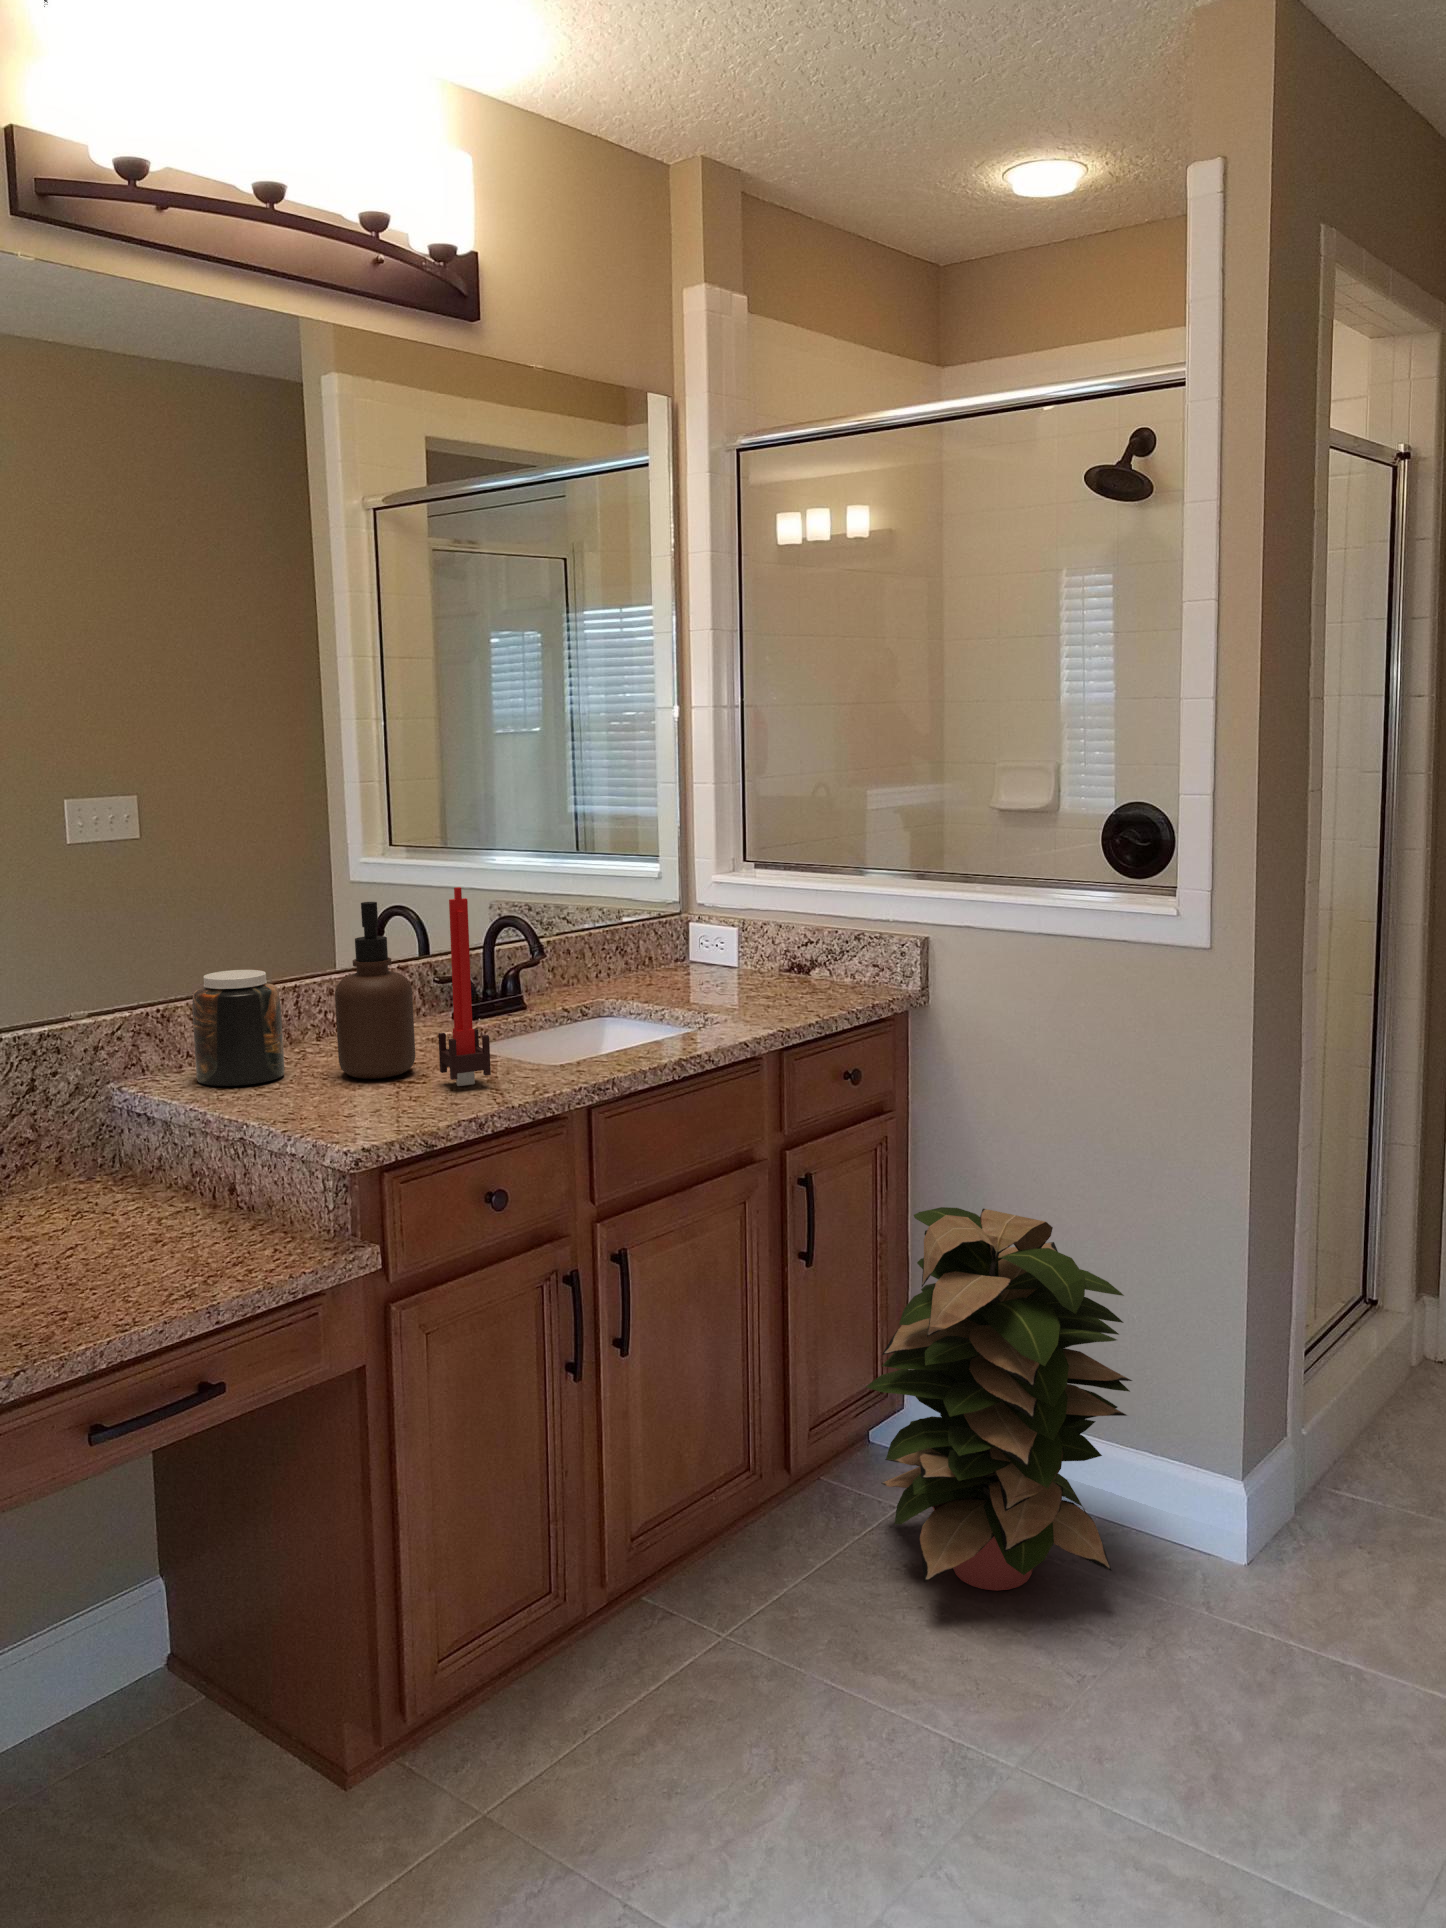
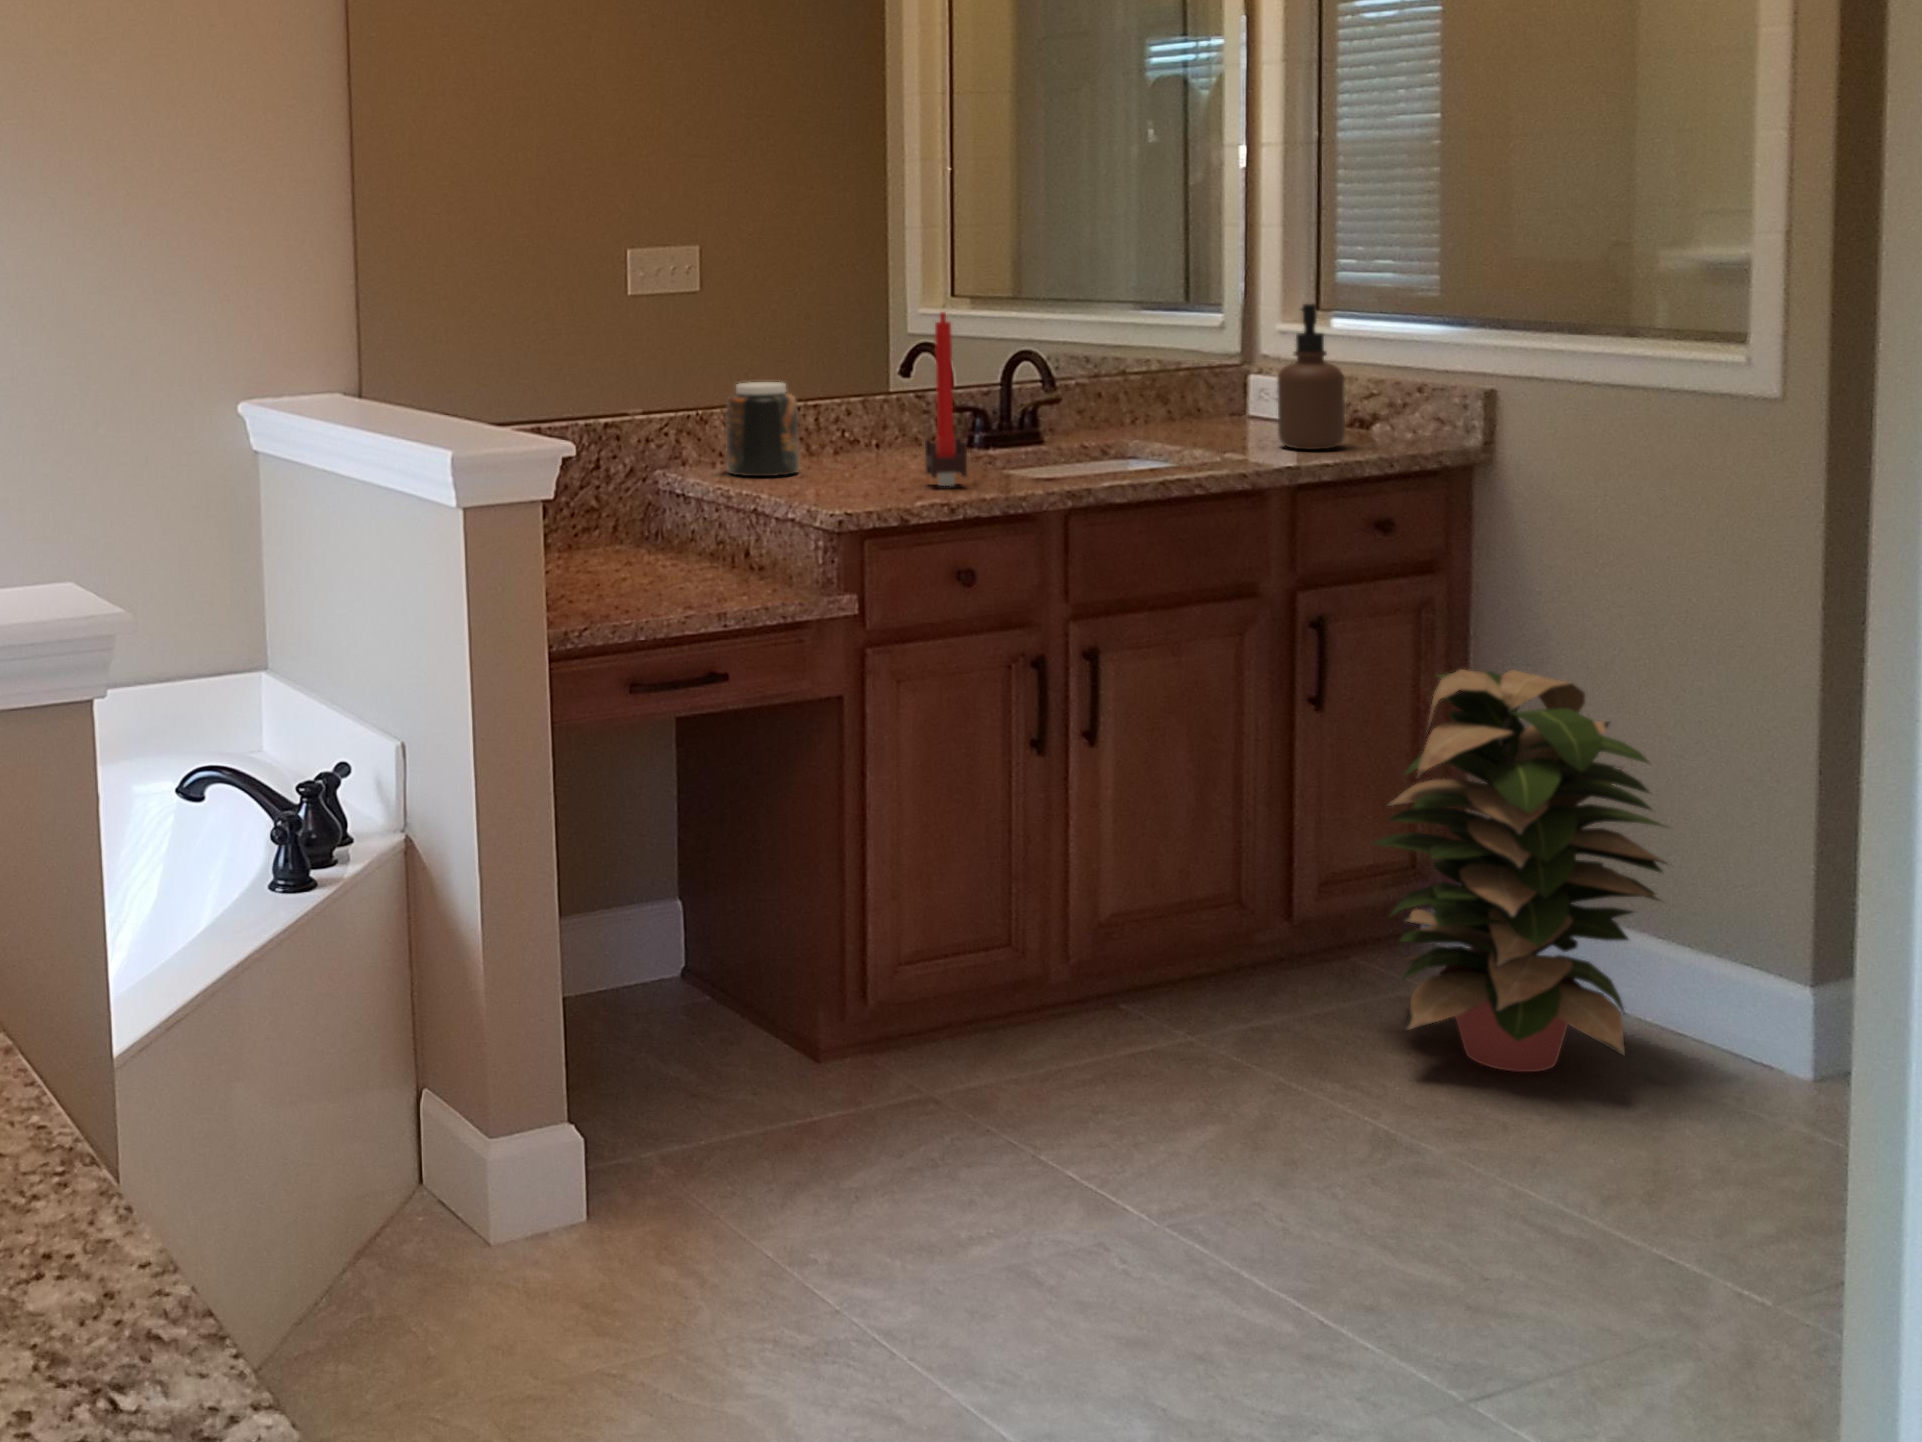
soap dispenser: present [335,902,415,1079] -> present [1277,304,1345,449]

